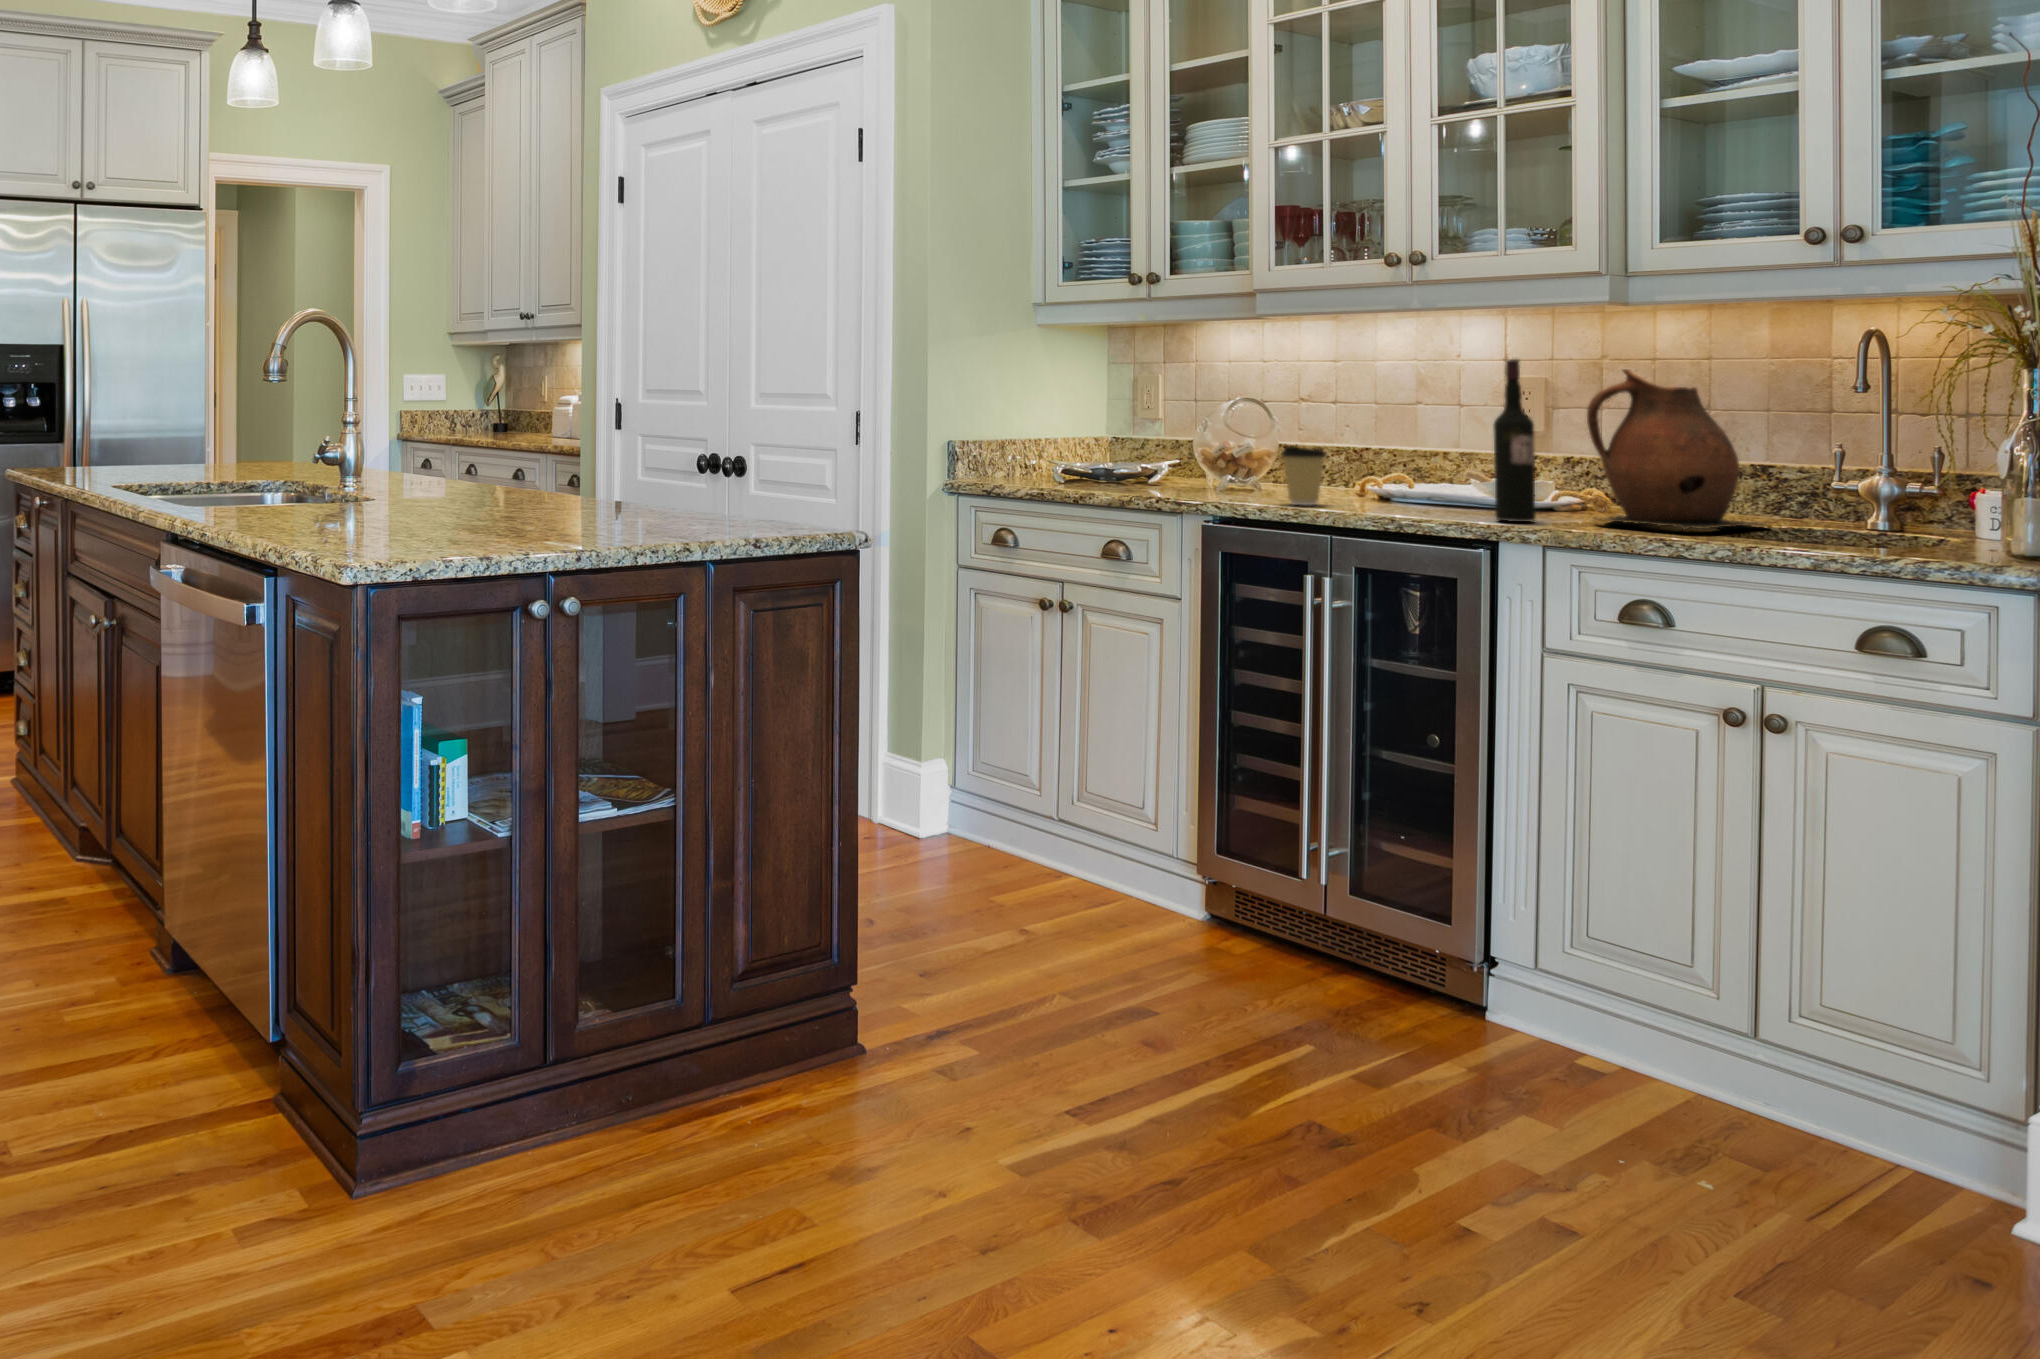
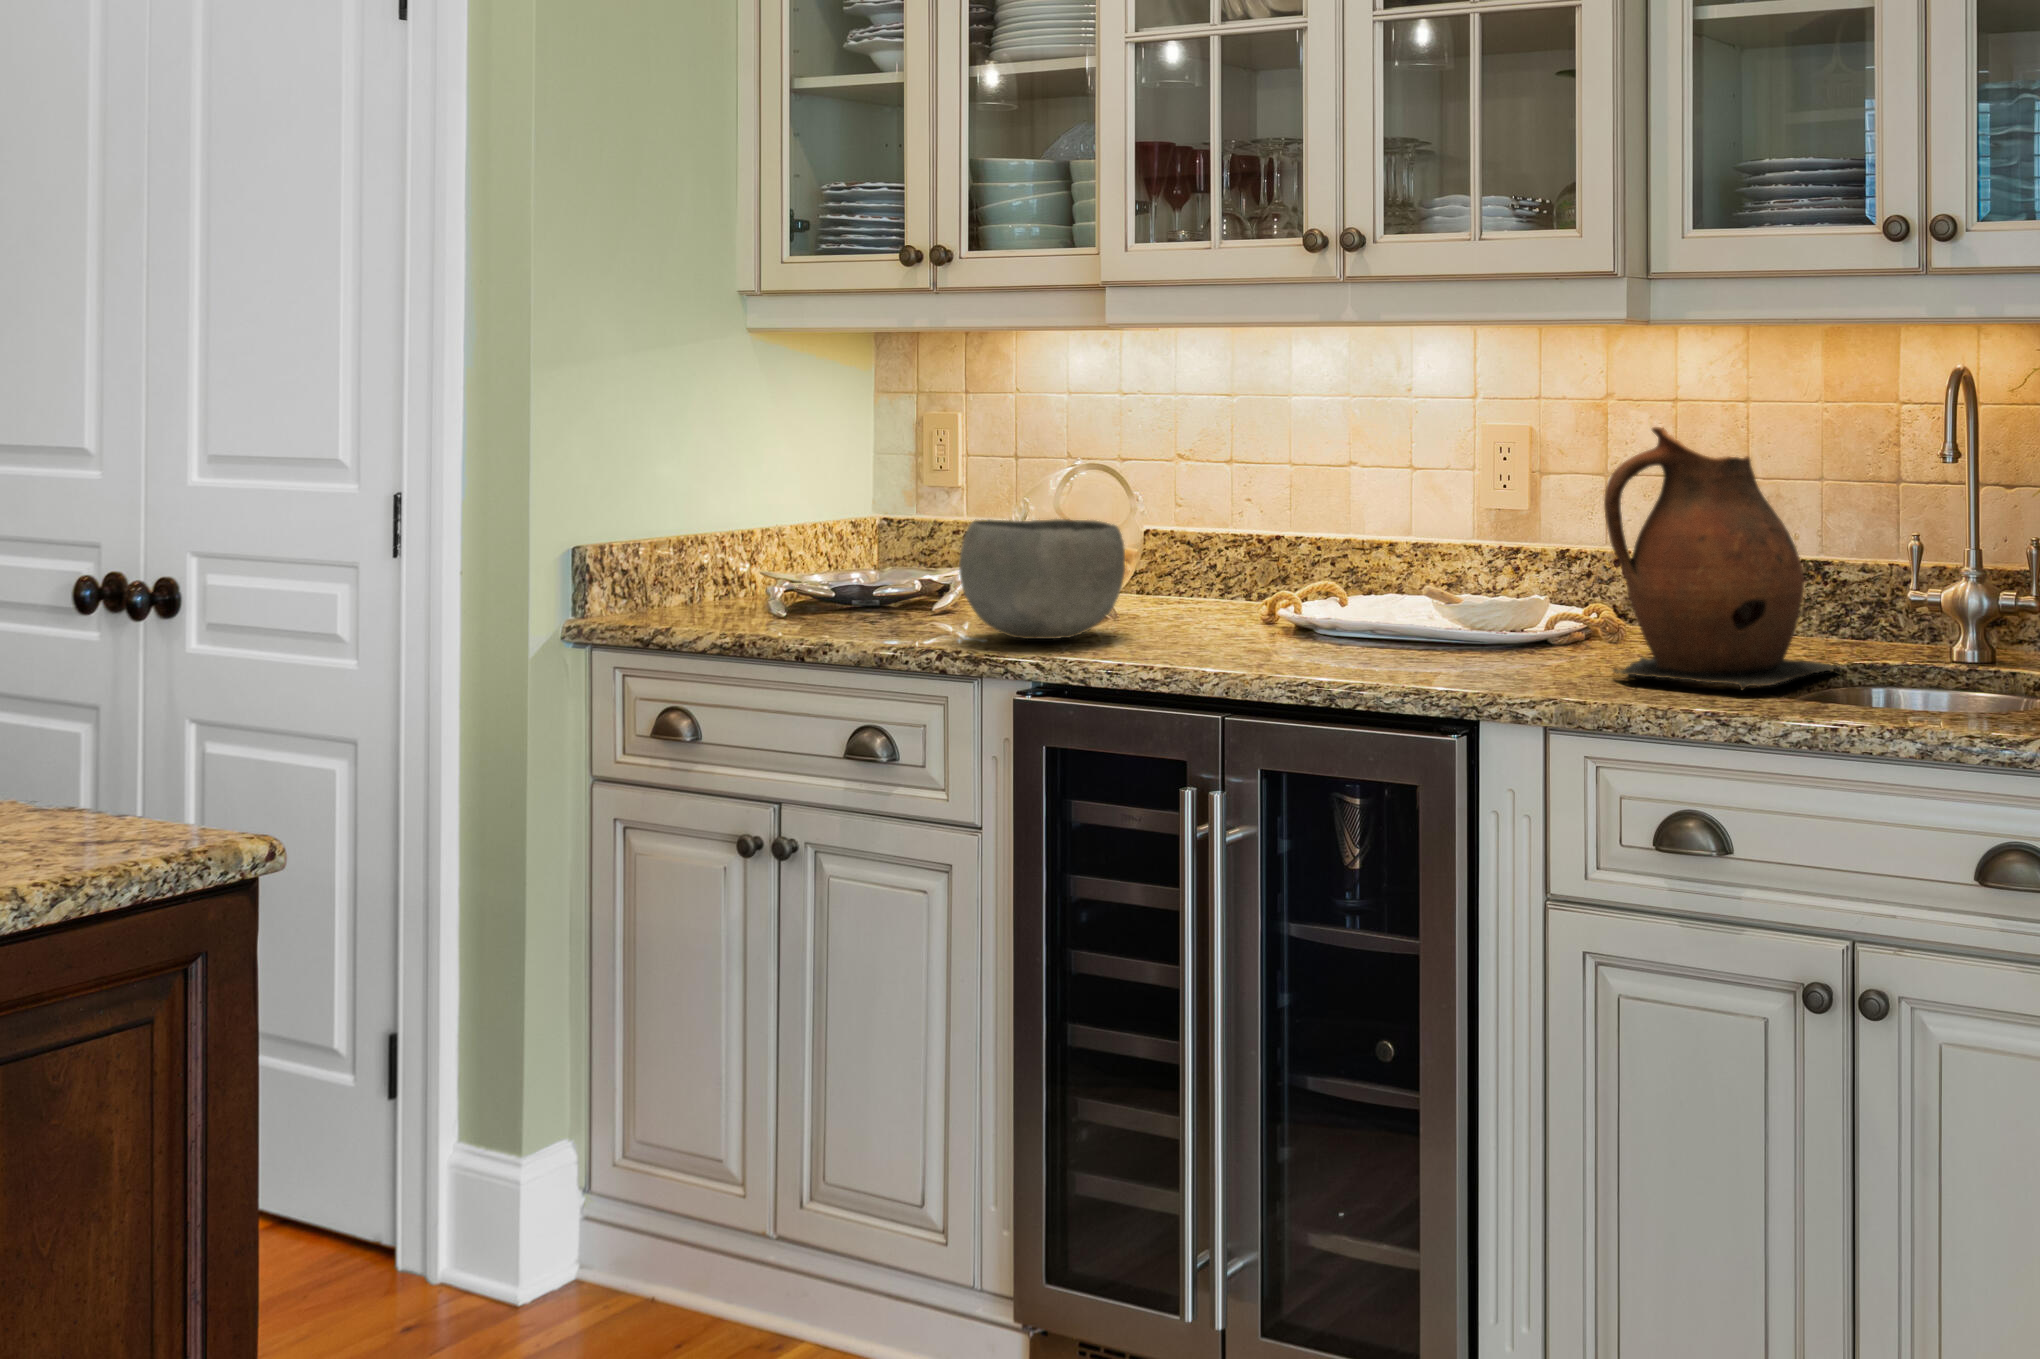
wine bottle: present [1493,359,1536,522] -> none [1475,412,1534,682]
bowl: none [1166,426,1266,493] -> present [959,519,1125,639]
coffee cup: present [1281,446,1326,505] -> none [1147,556,1223,661]

